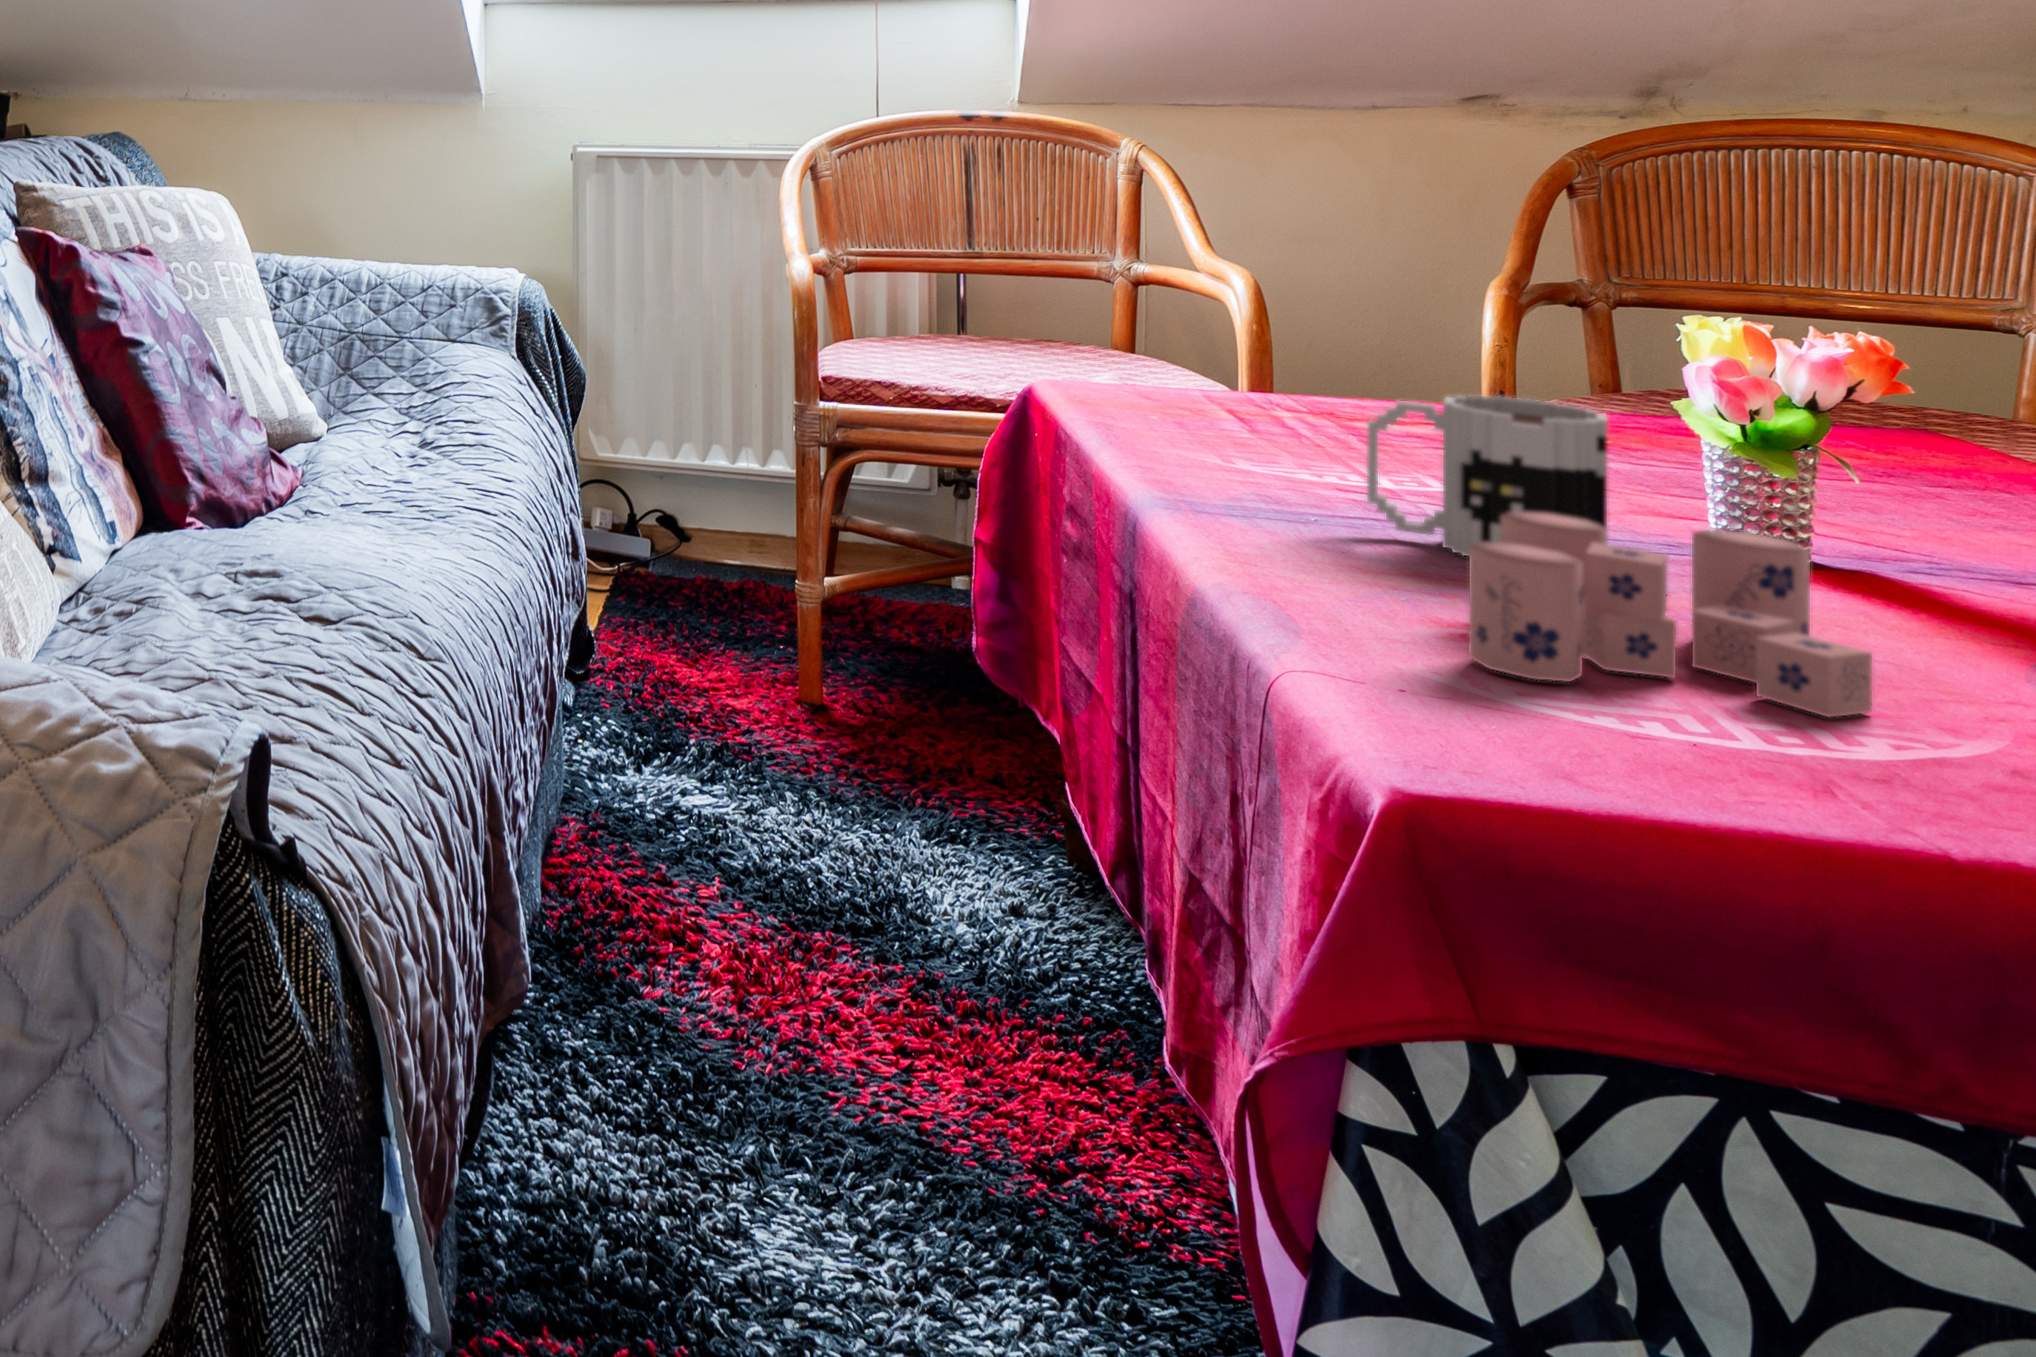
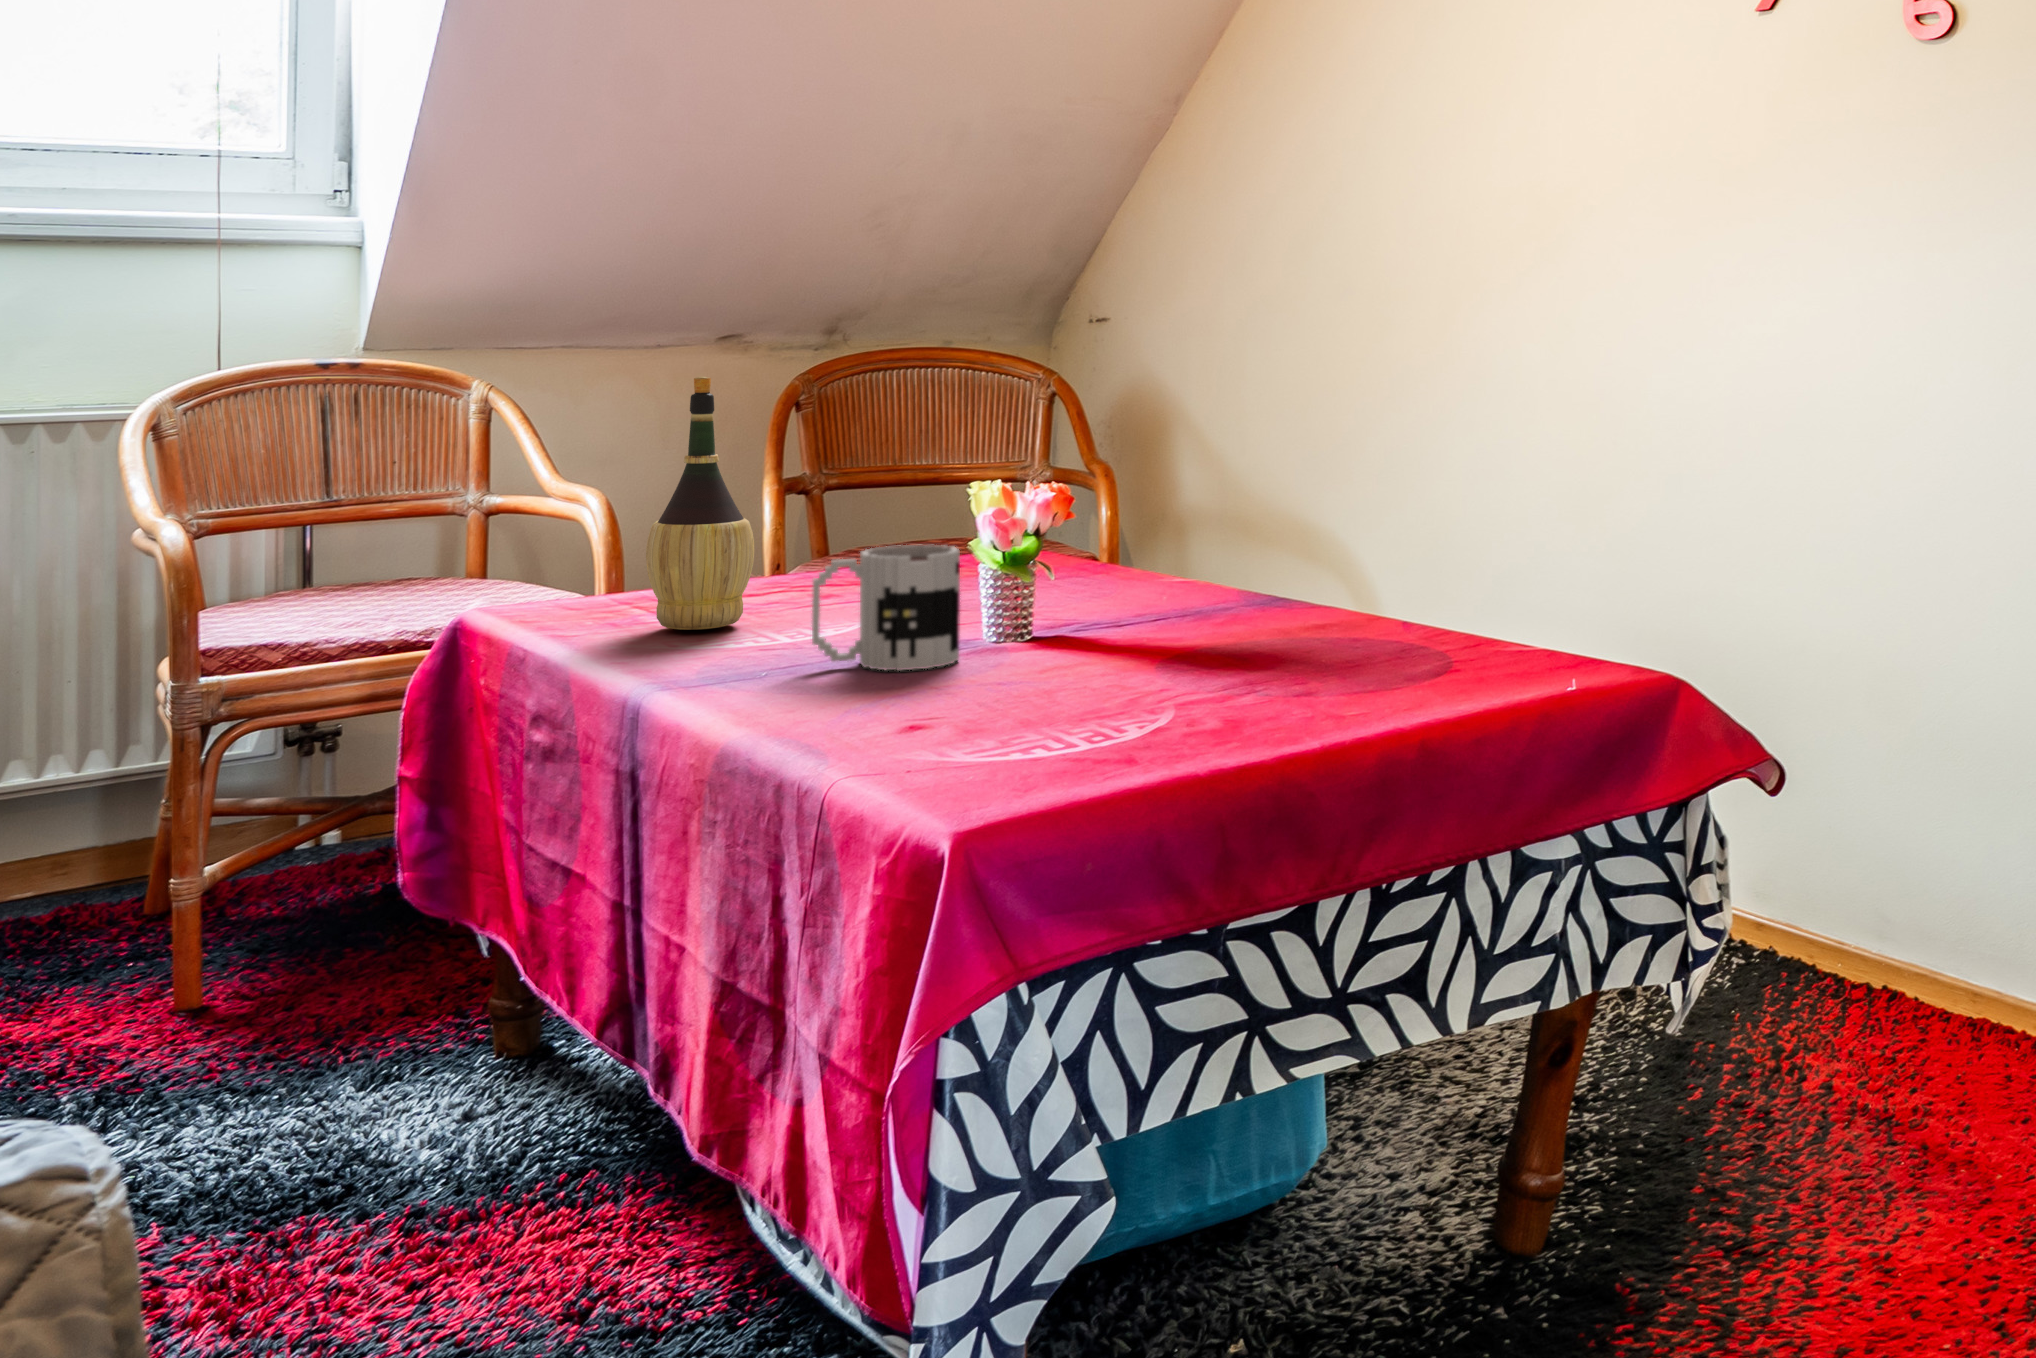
wine bottle: none [1192,157,1337,456] -> present [646,377,754,630]
candle: present [1469,511,1872,717] -> none [929,609,1129,736]

